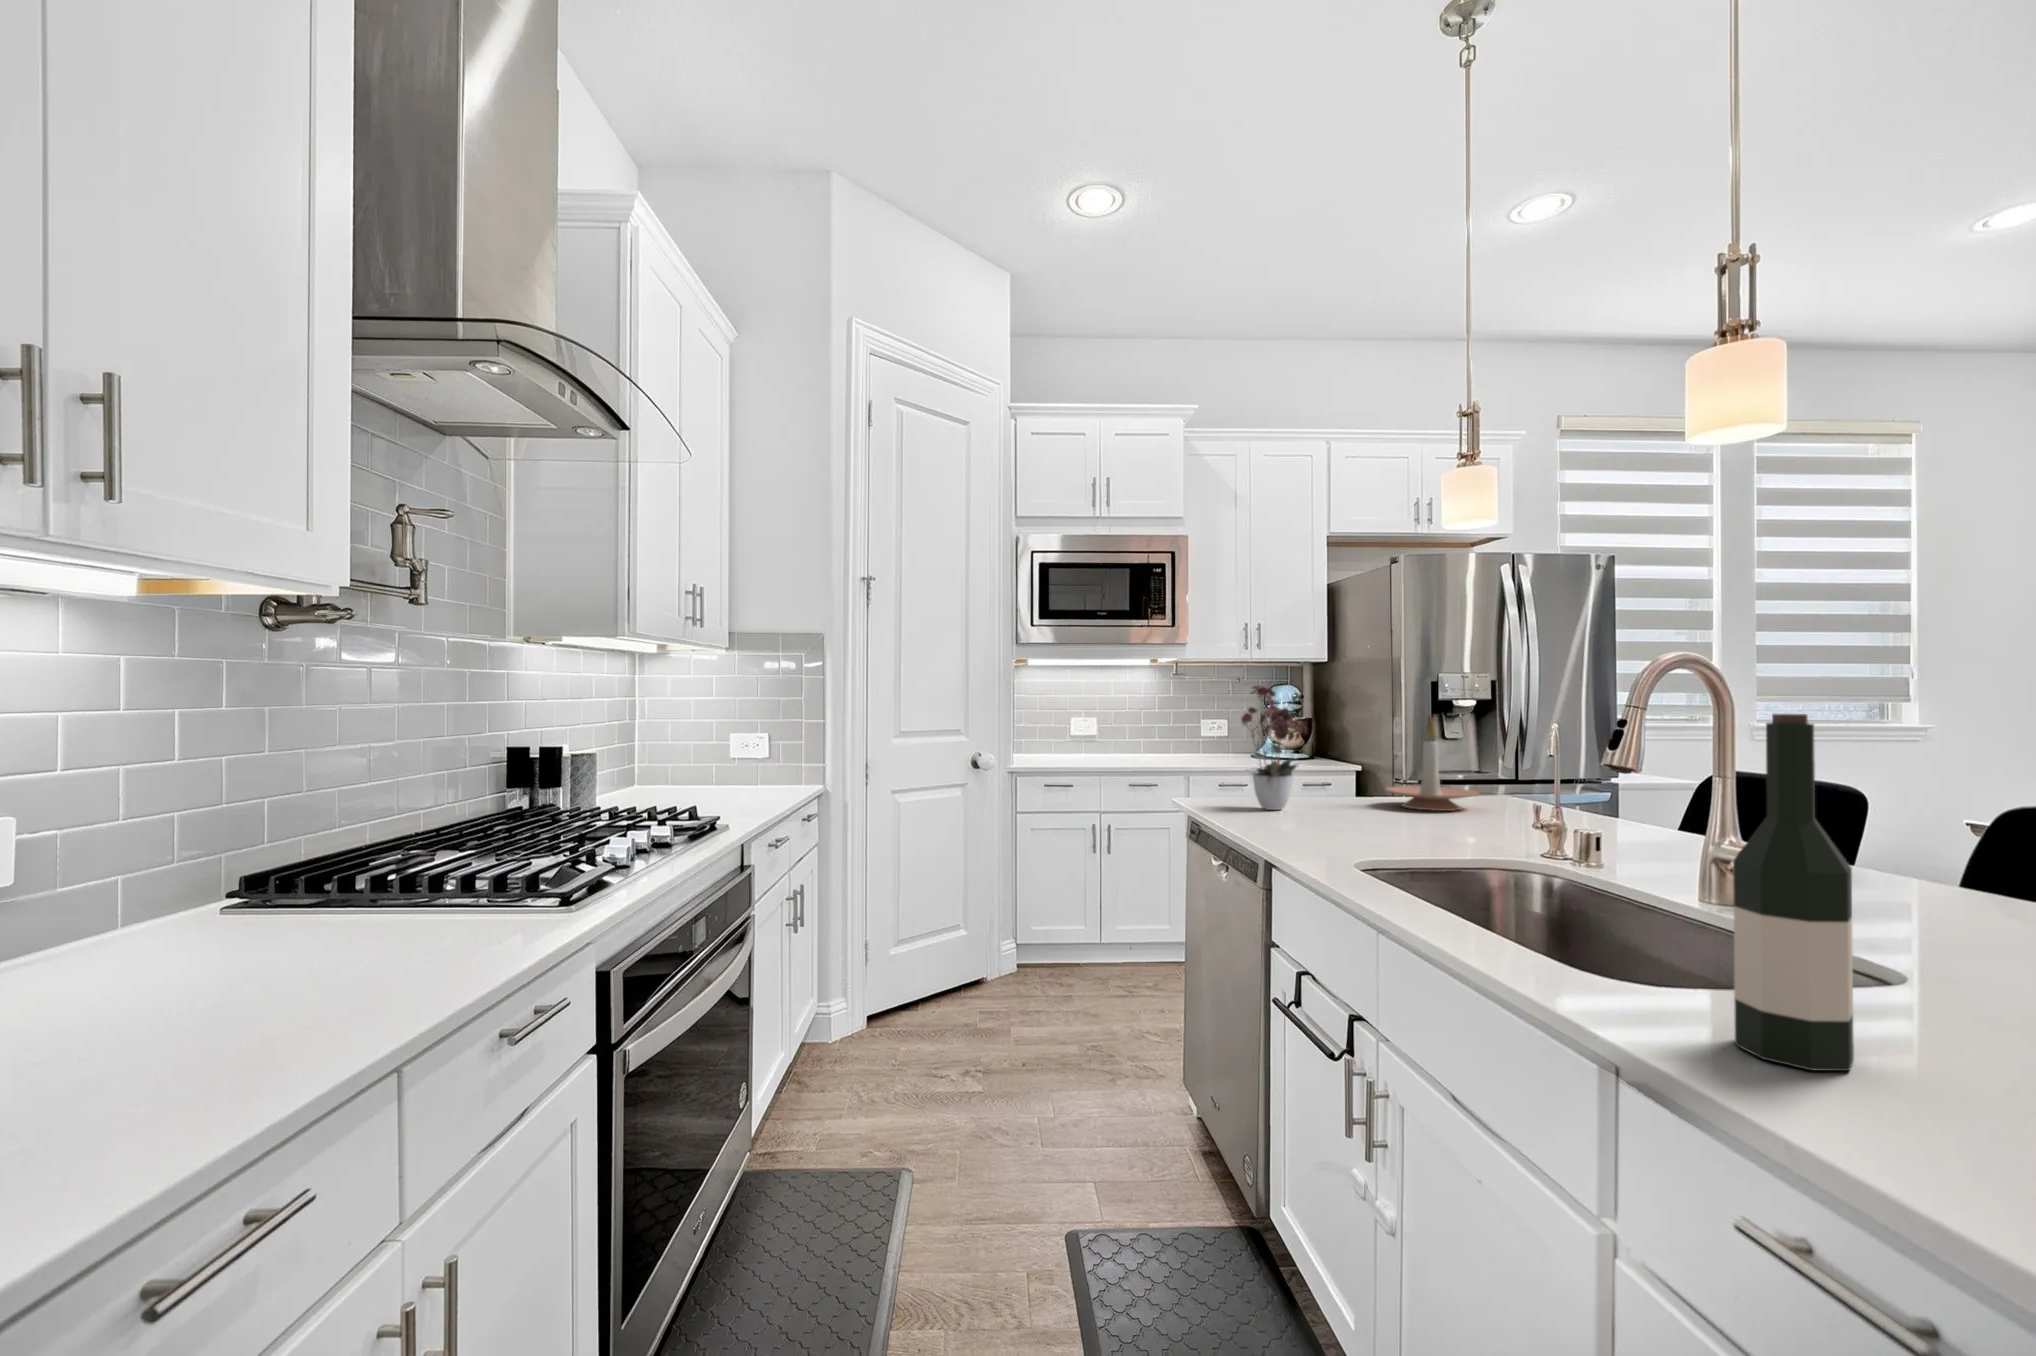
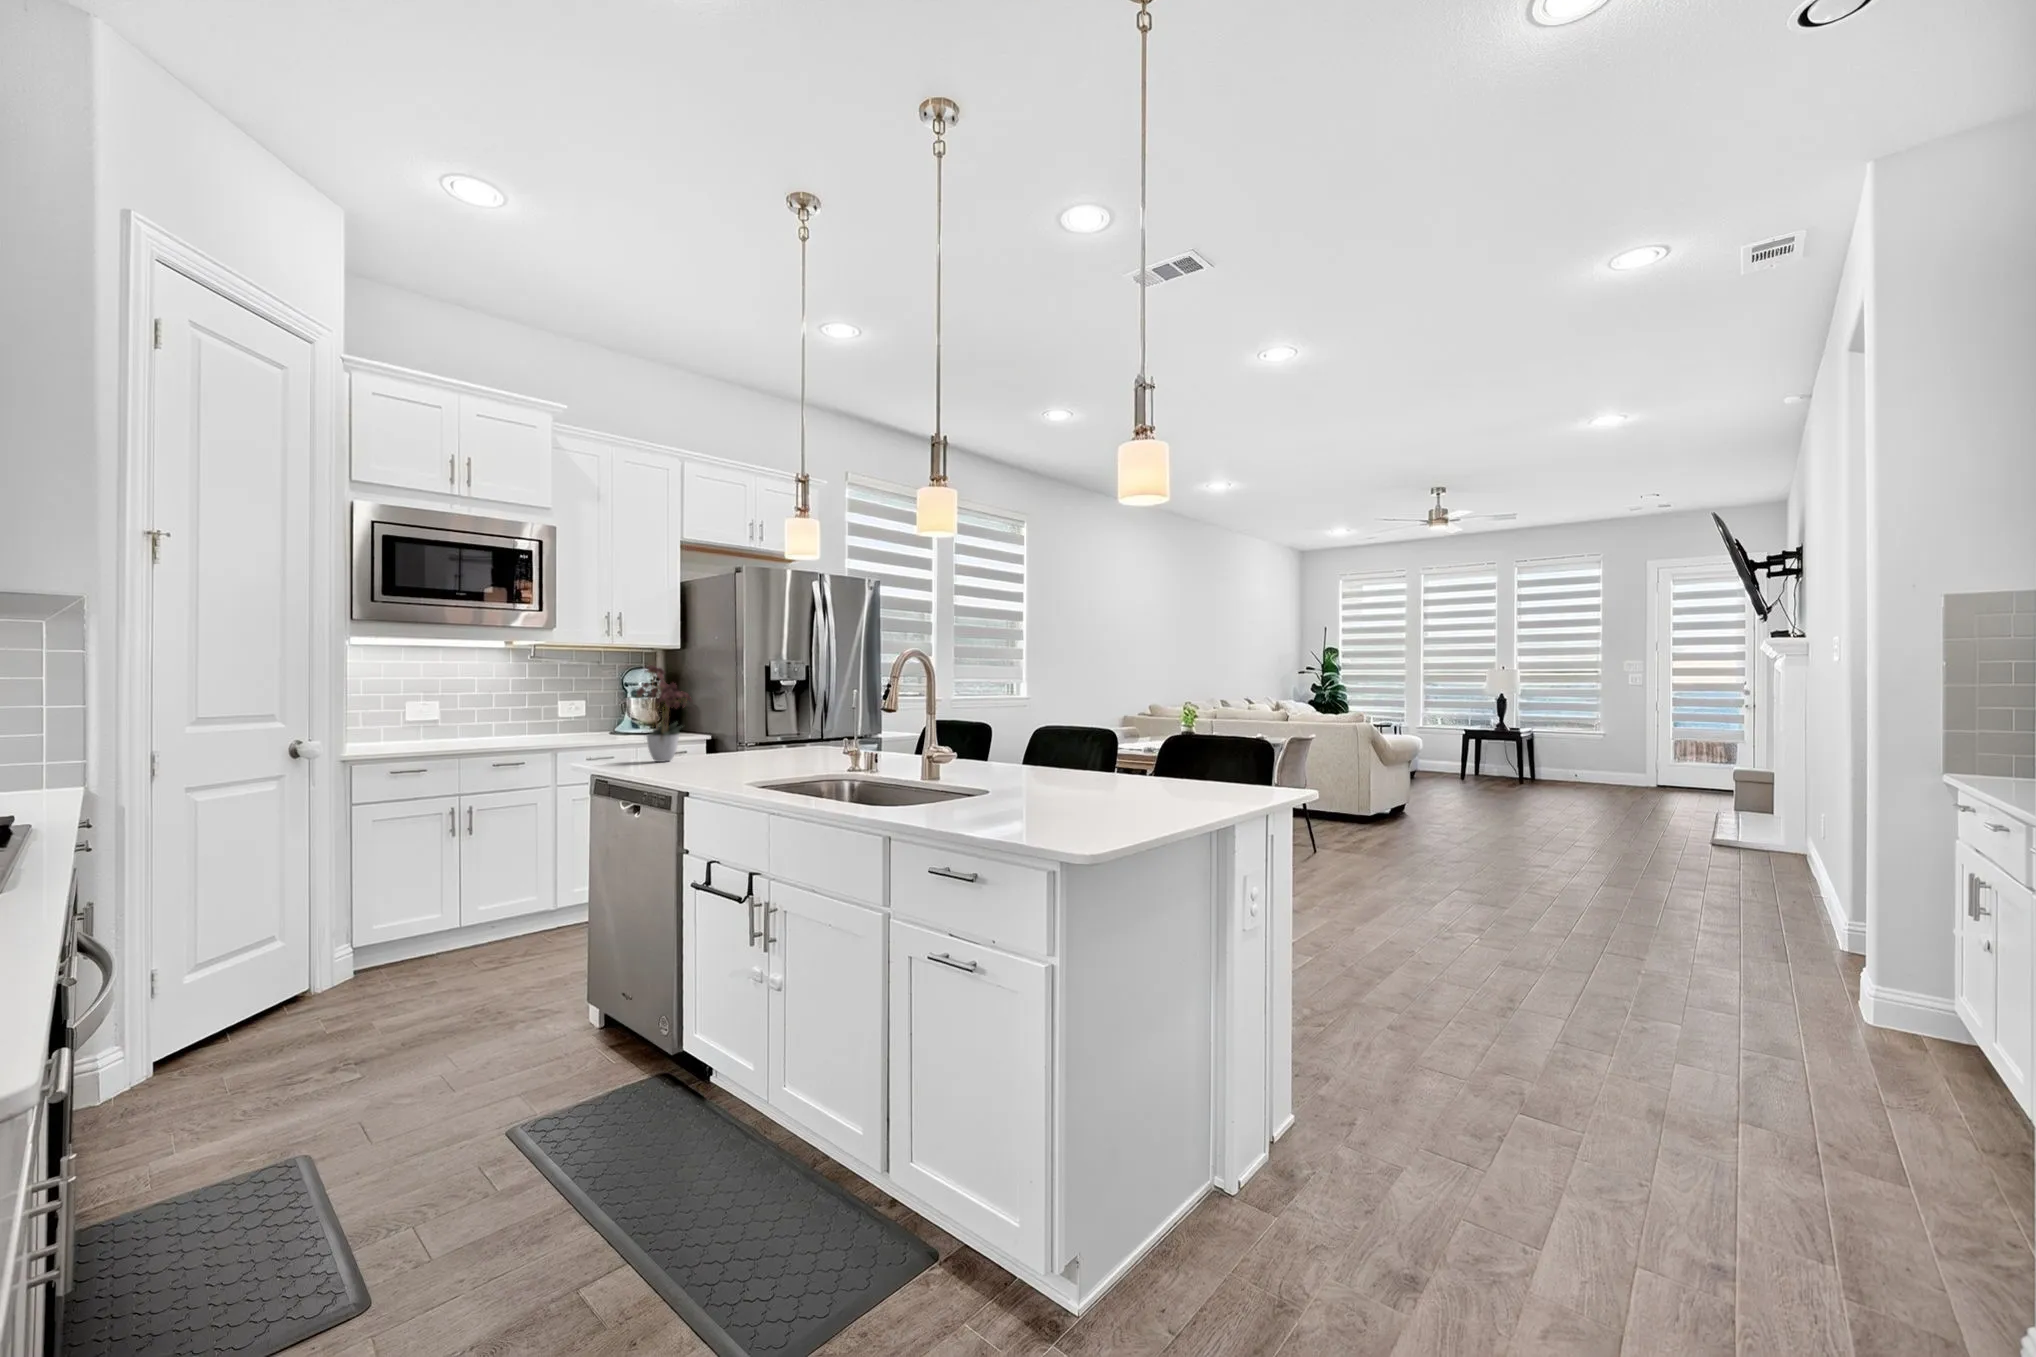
wine bottle: present [1733,714,1854,1071] -> none [939,672,978,817]
candle holder: present [1386,716,1478,811] -> none [744,687,807,754]

